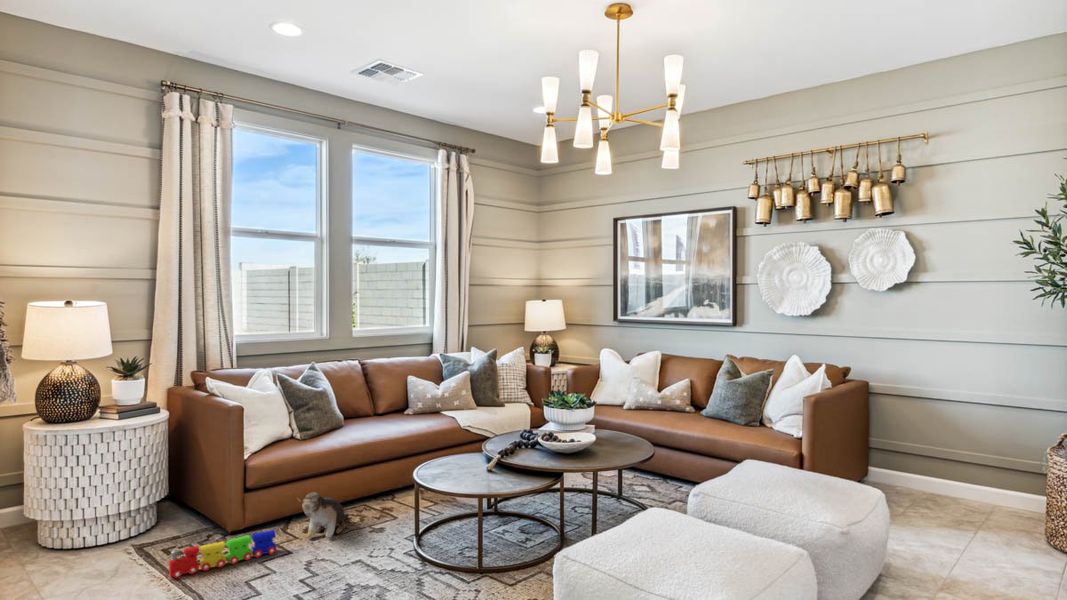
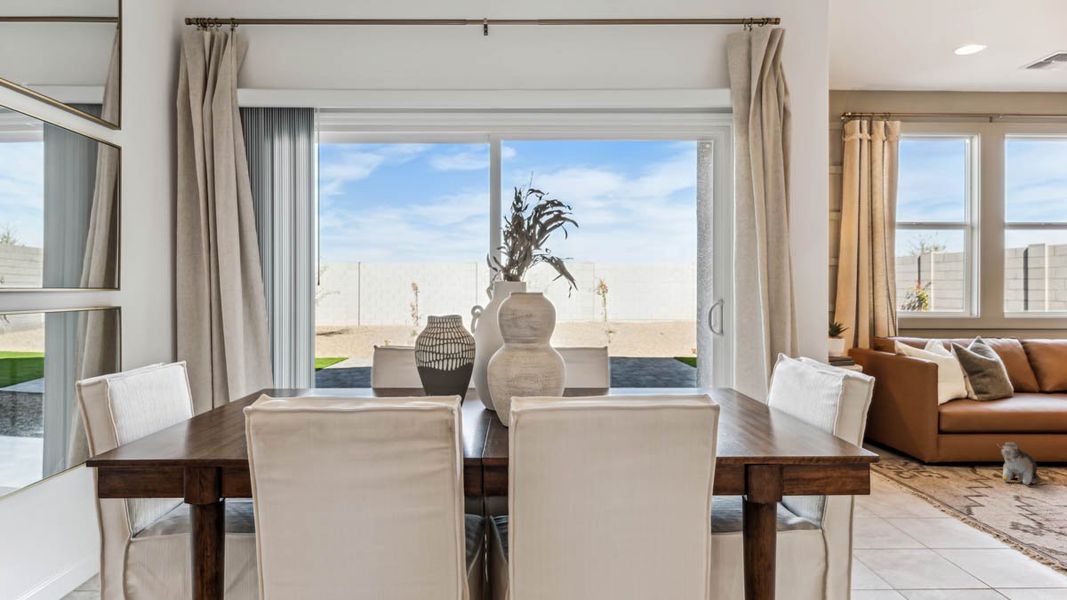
toy train: present [169,530,276,578] -> none [894,462,978,485]

